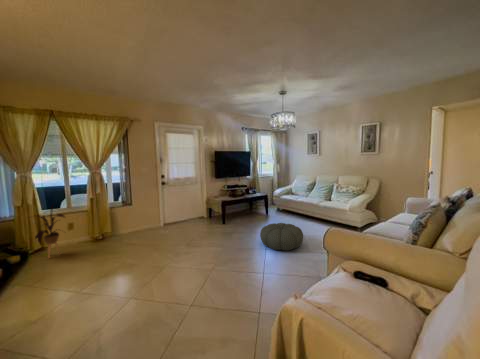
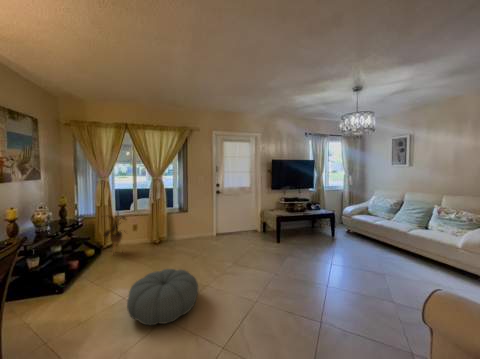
pouf: present [260,223,303,250] -> present [127,269,198,325]

